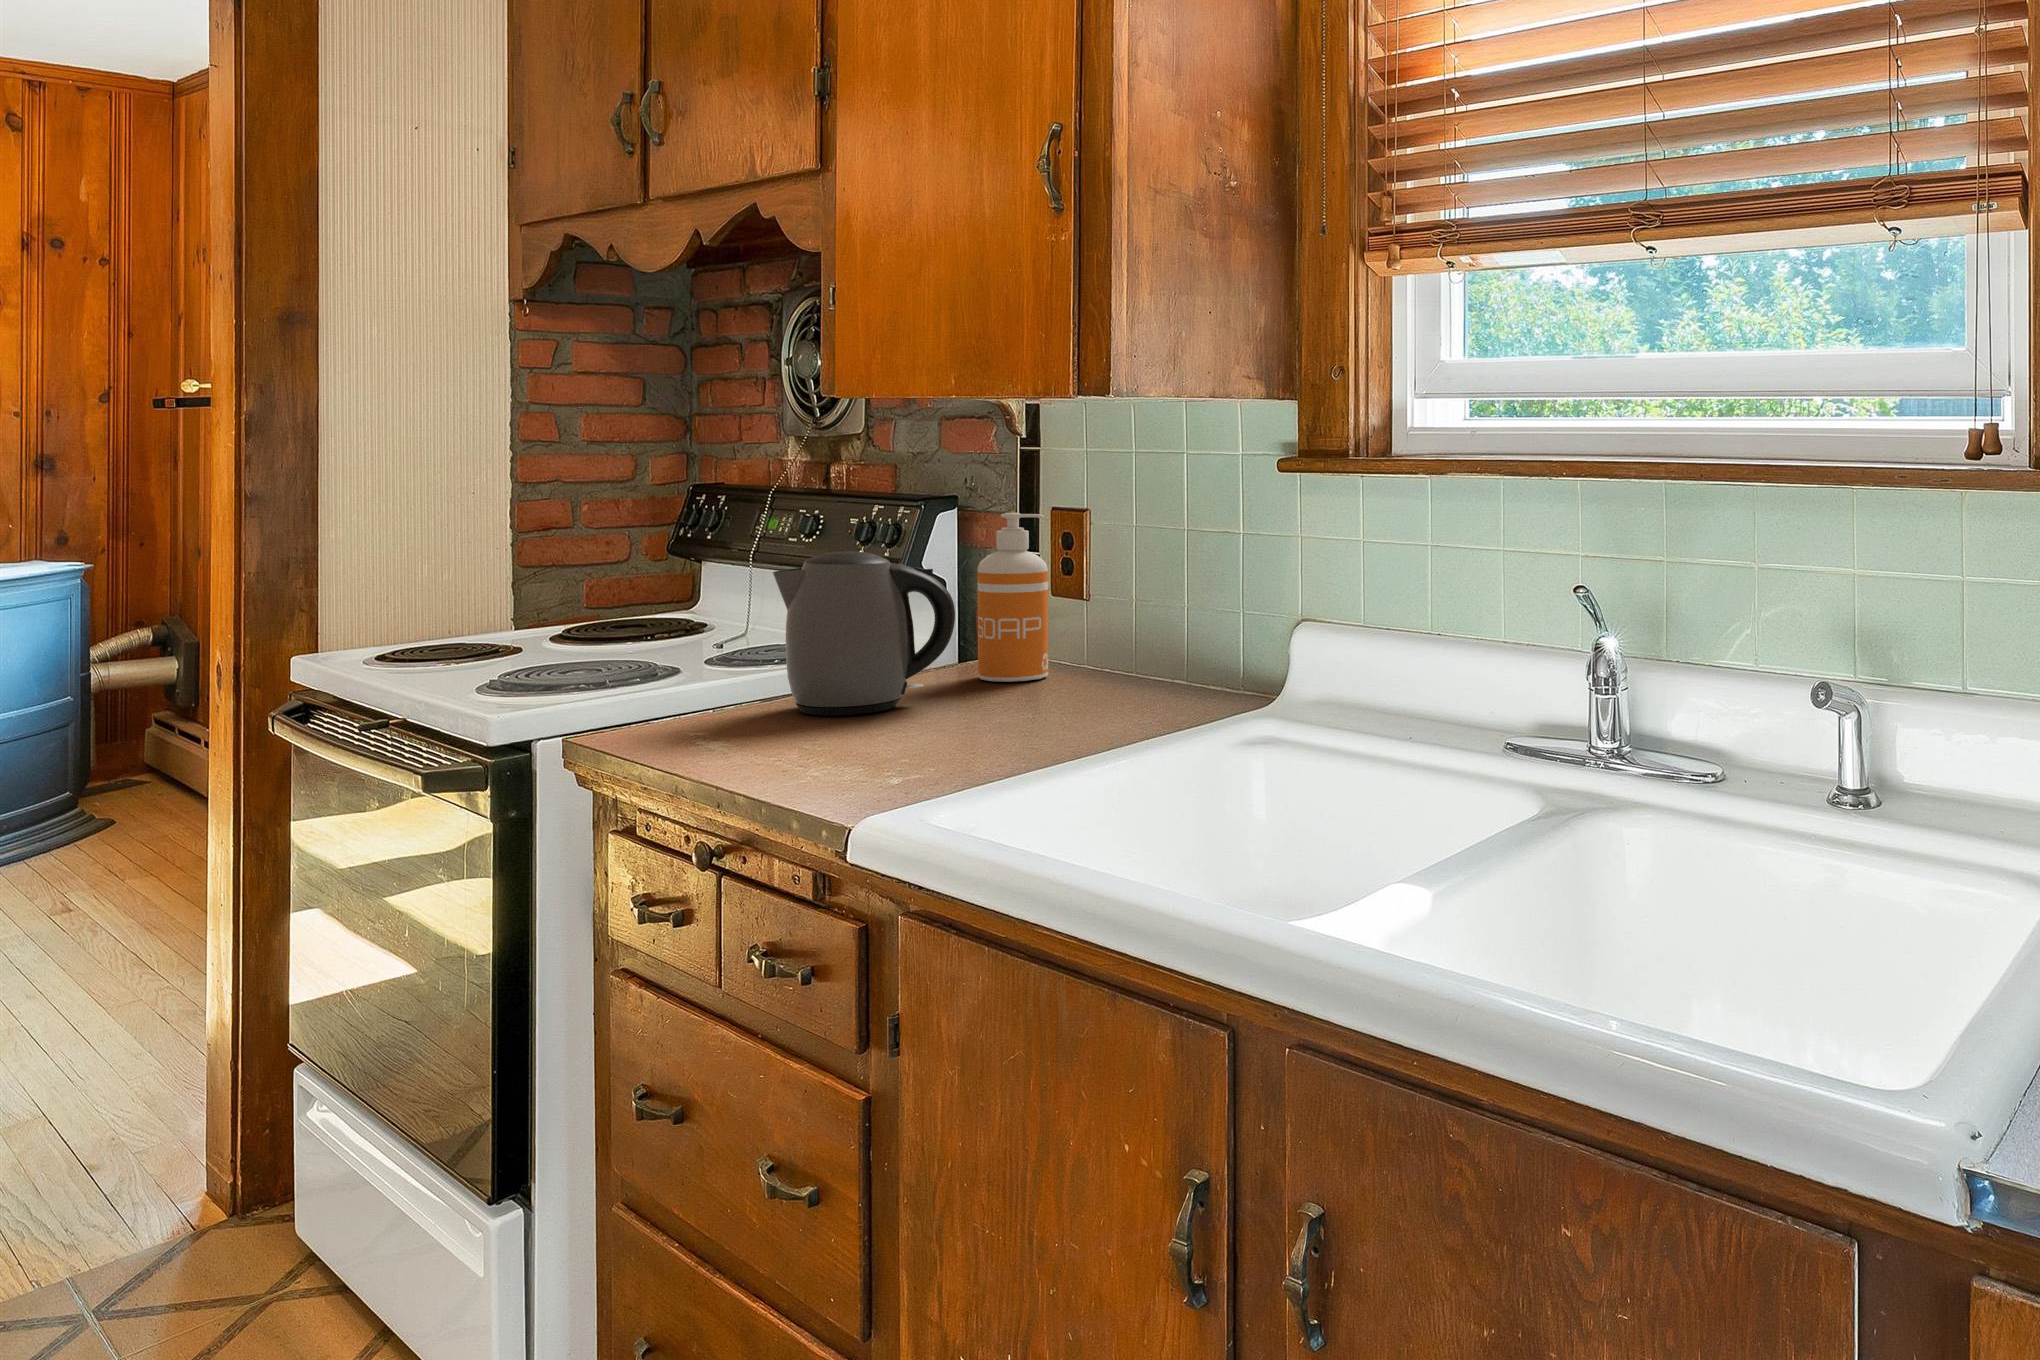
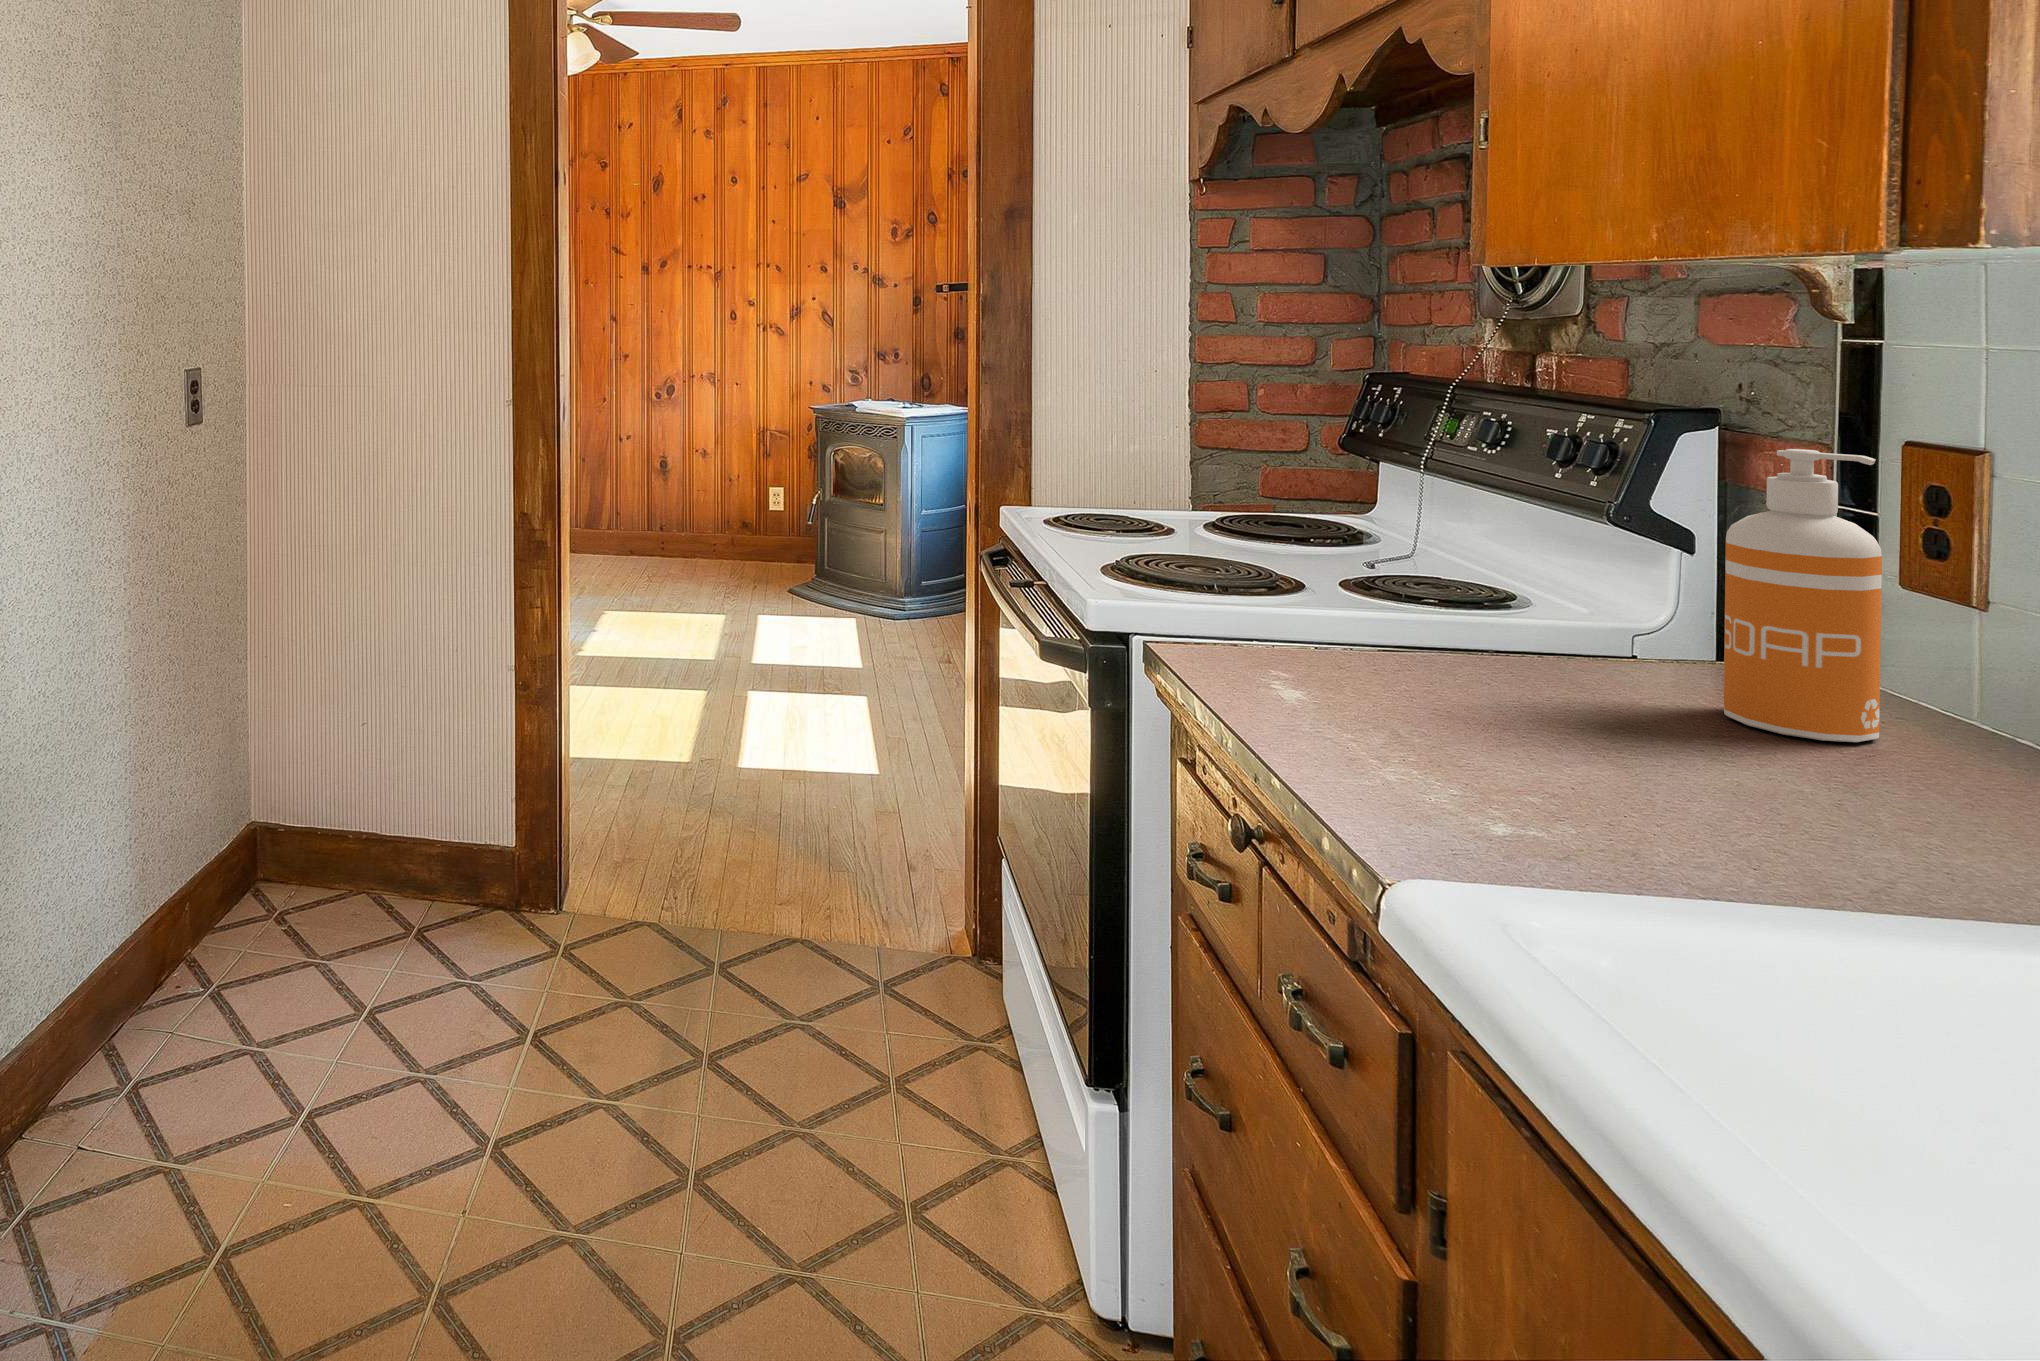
kettle: present [773,551,955,715] -> none [1346,495,1649,741]

